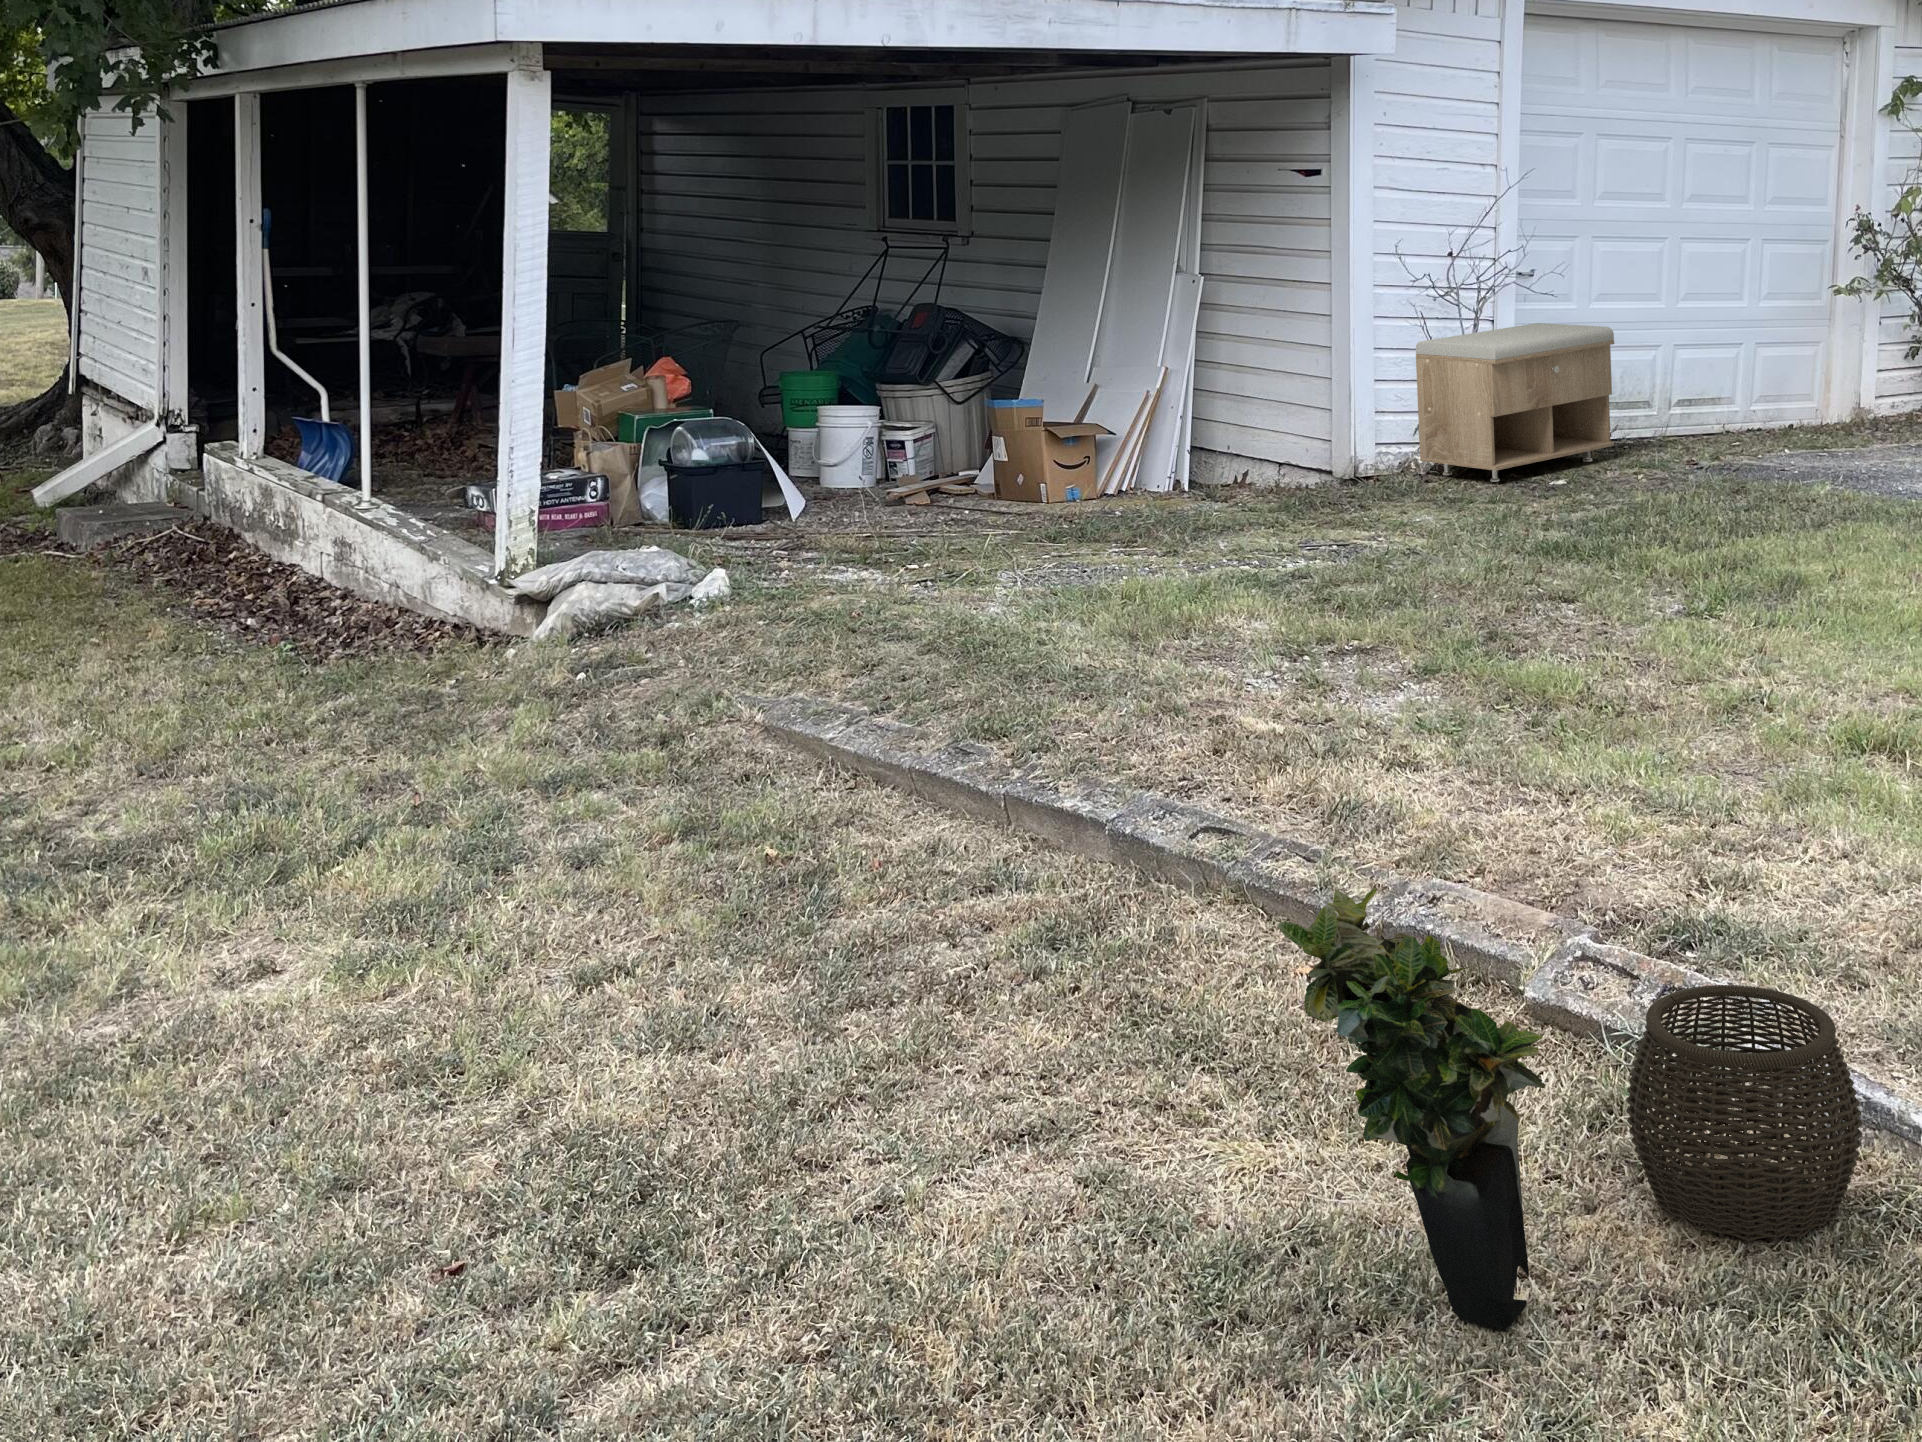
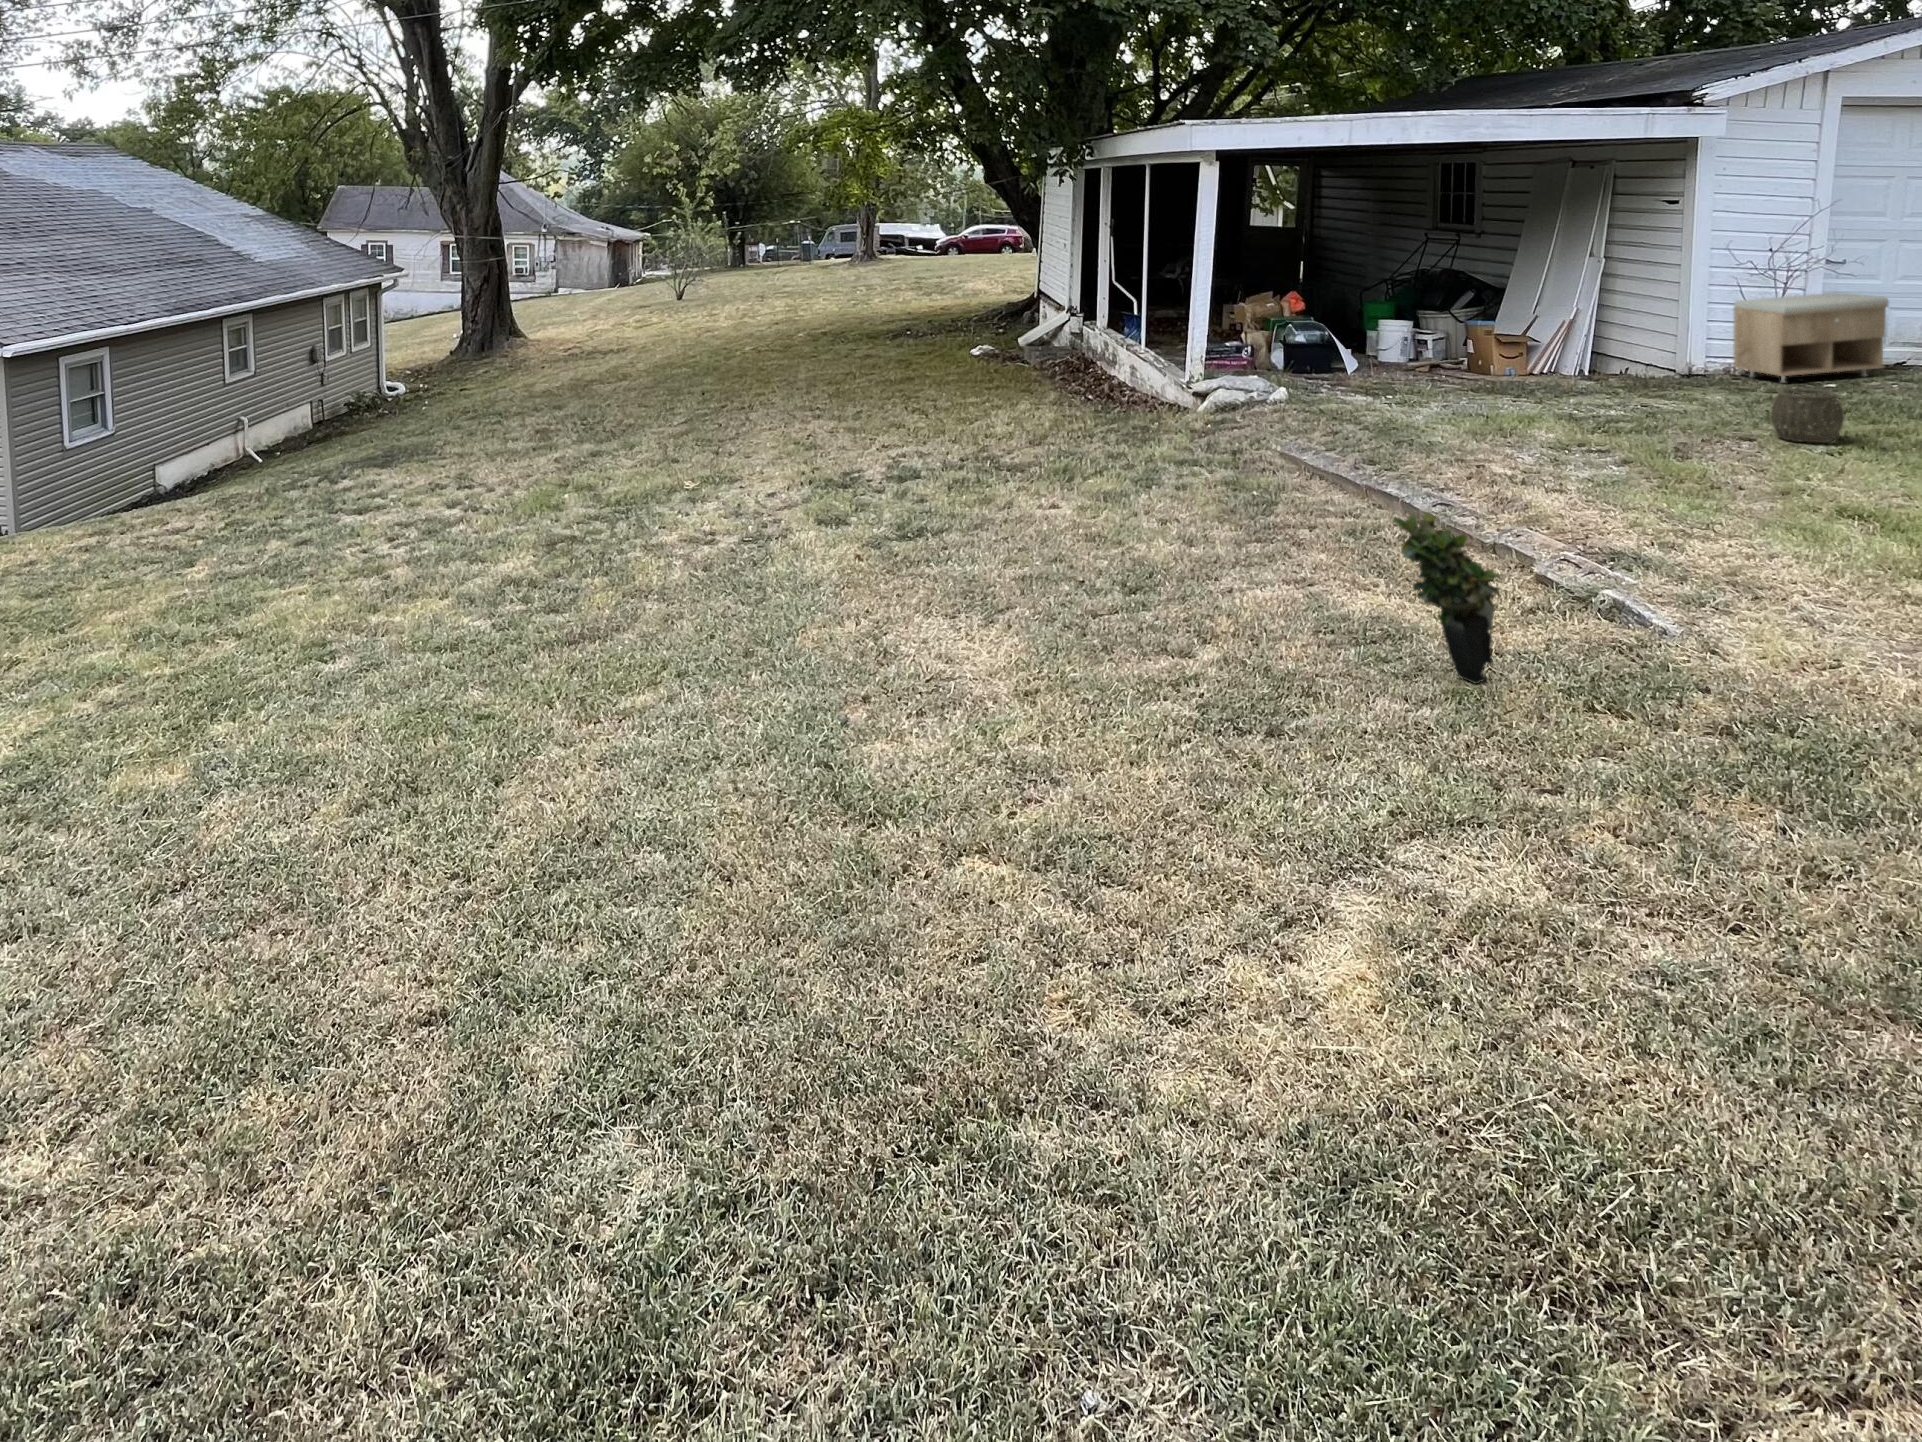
woven basket: present [1626,985,1862,1242] -> present [1771,388,1844,443]

